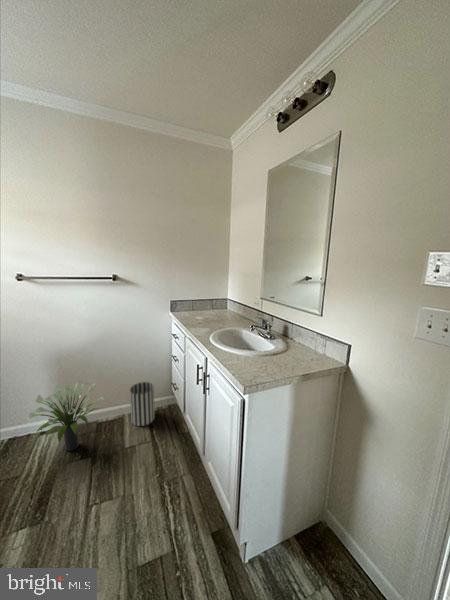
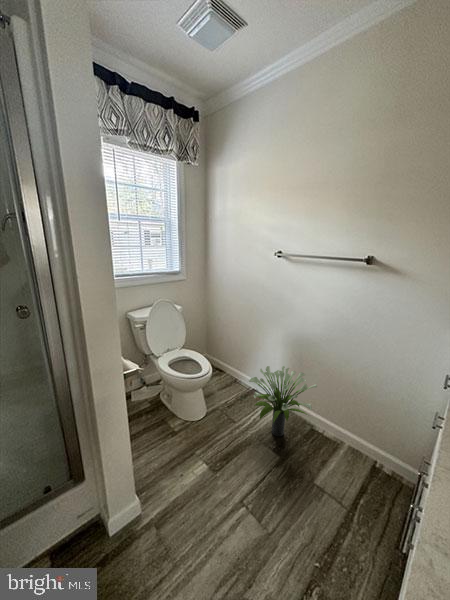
wastebasket: present [130,382,155,426] -> none [344,416,390,484]

